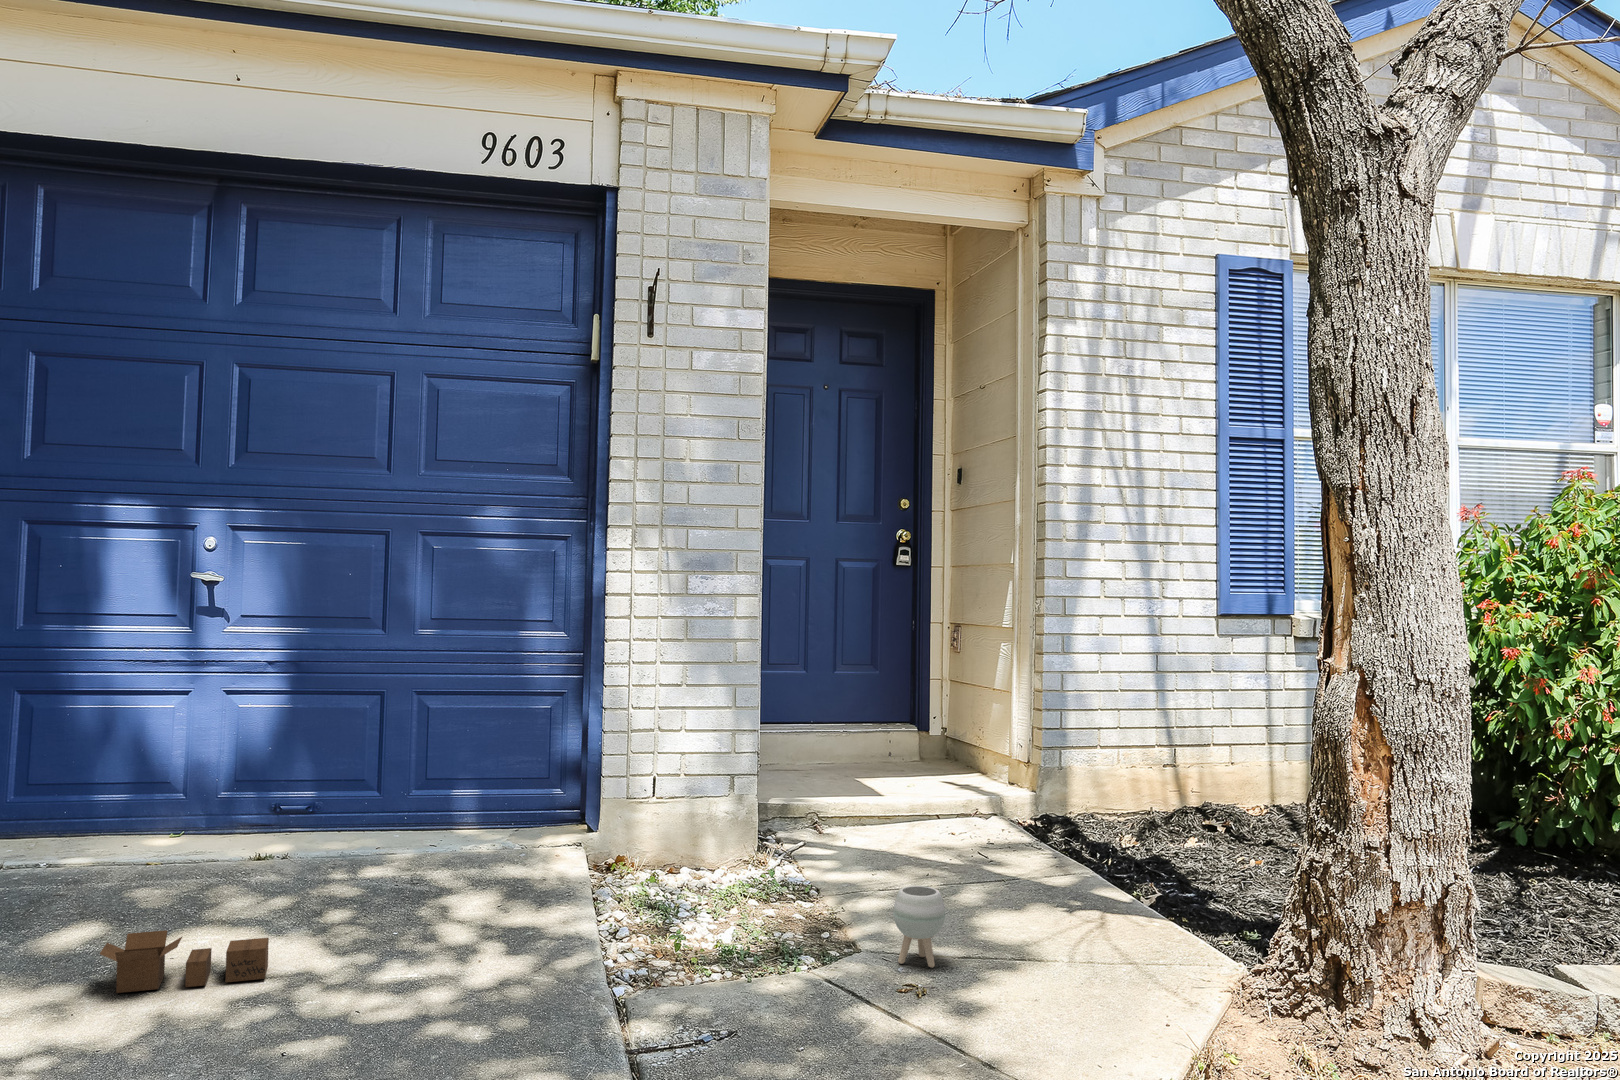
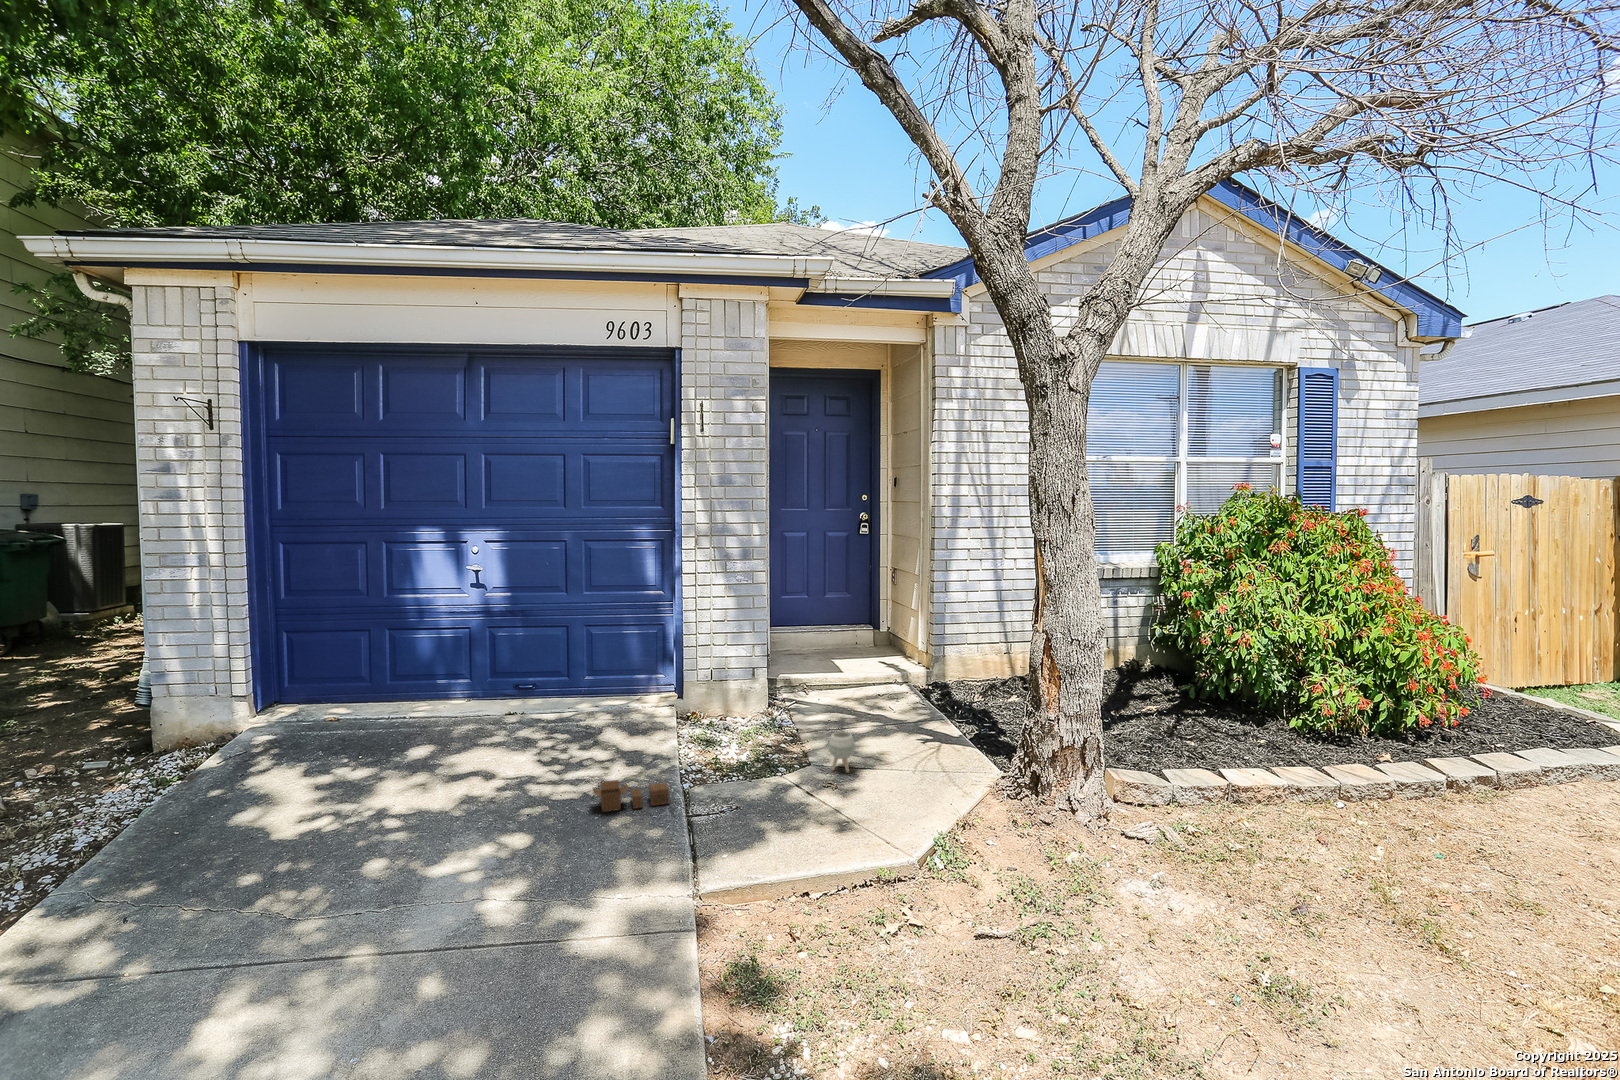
cardboard box: present [100,930,269,993] -> present [593,780,669,812]

